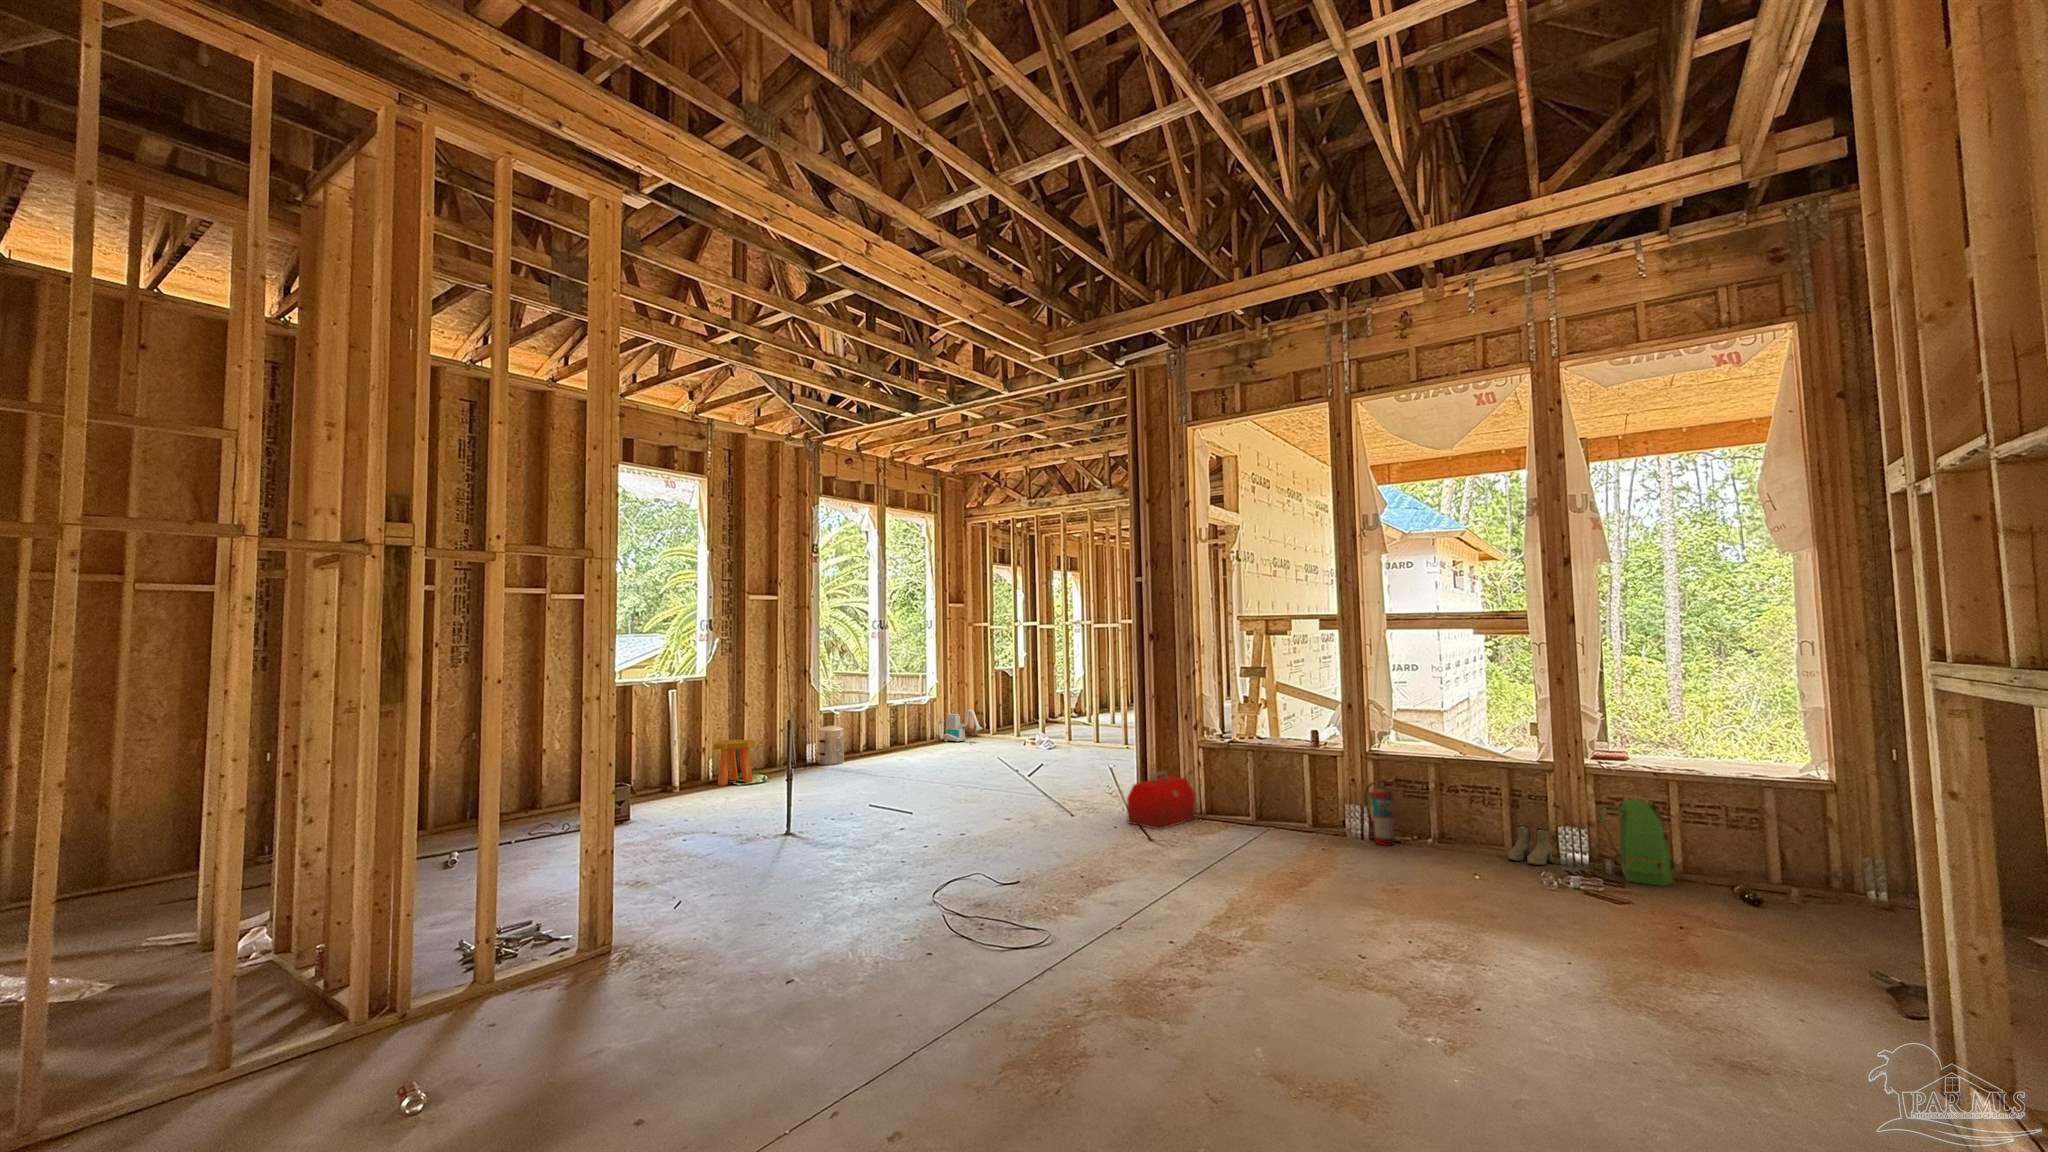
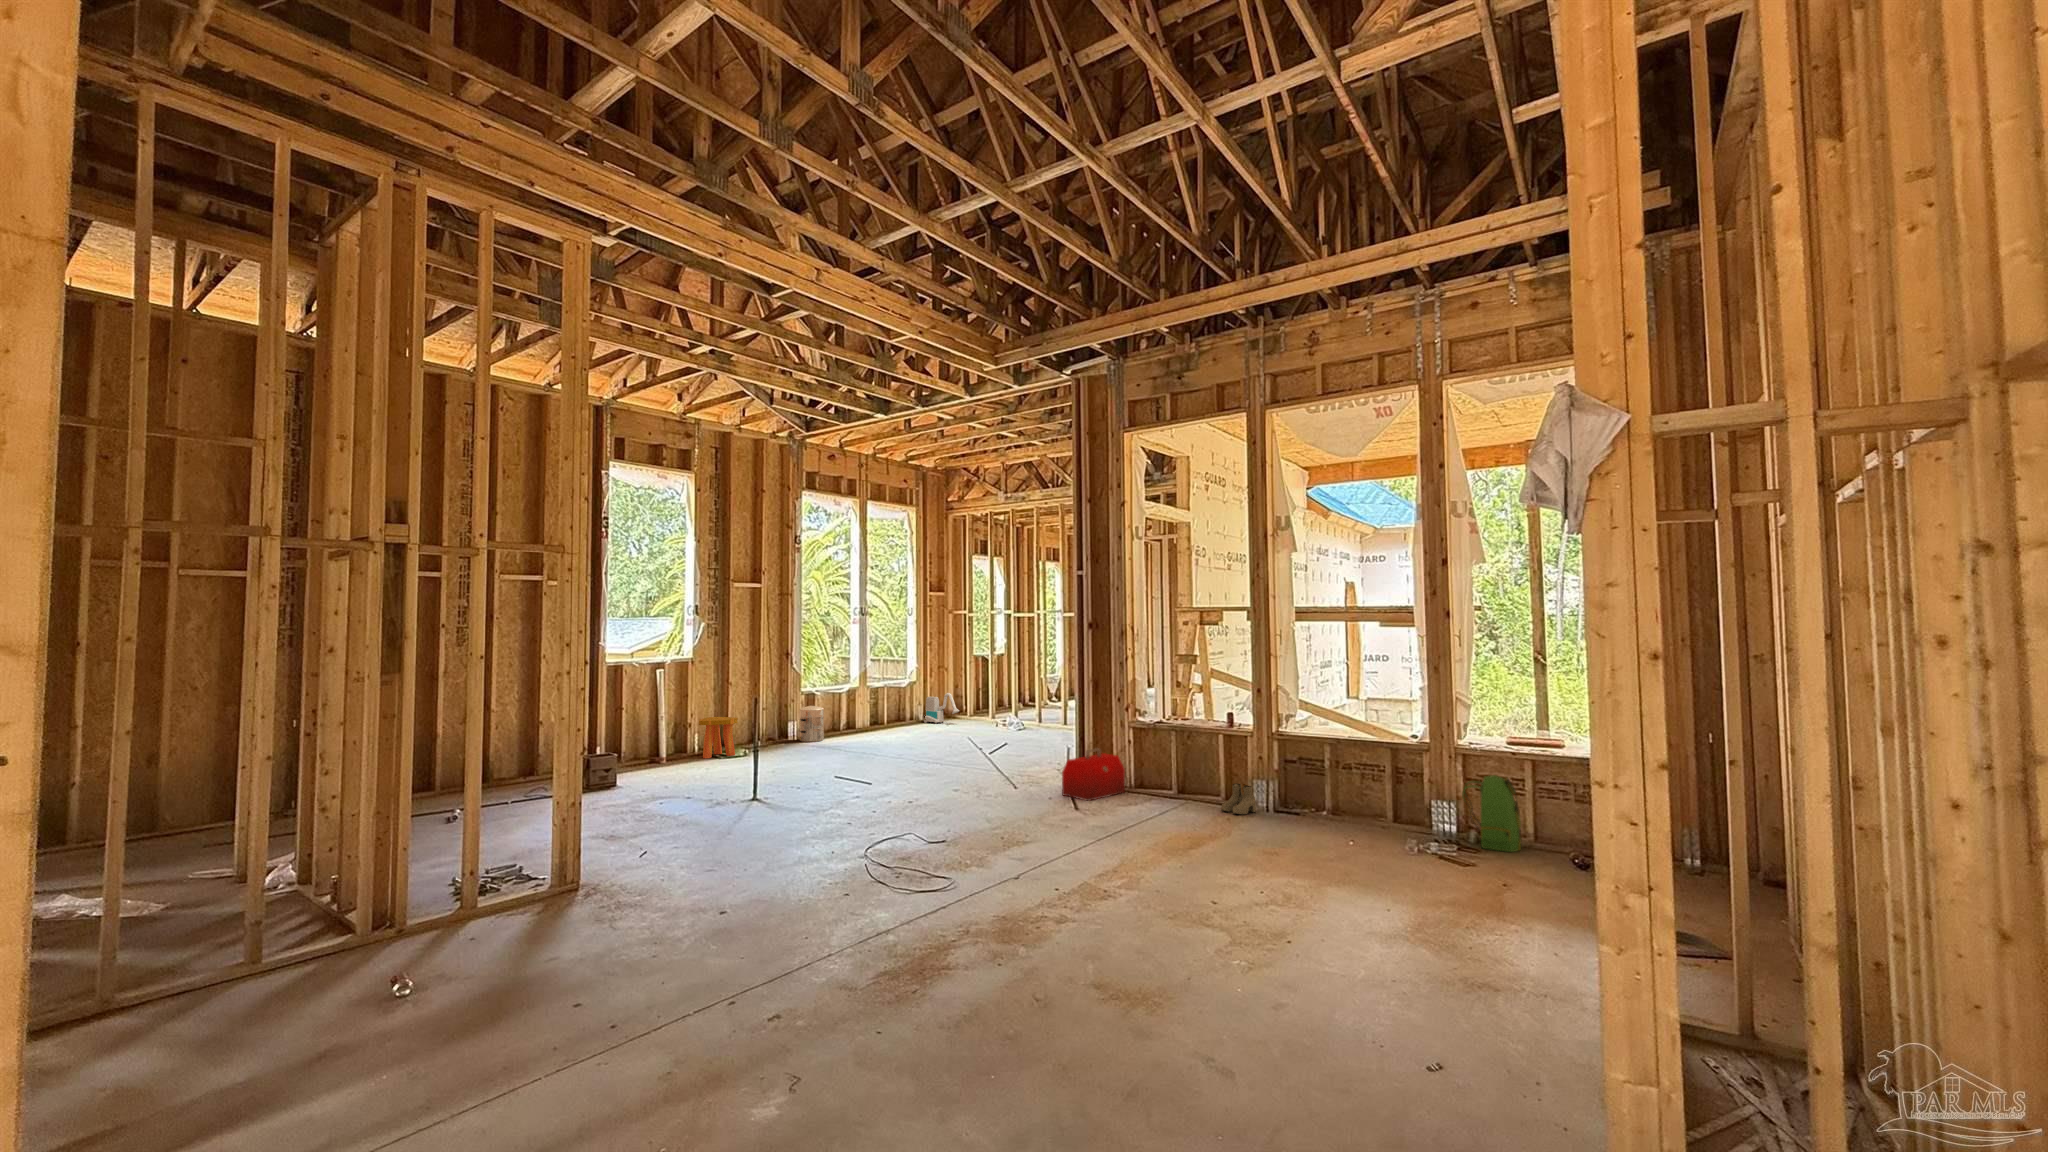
fire extinguisher: present [1364,777,1395,846] -> none [1268,754,1299,817]
boots: present [1508,825,1552,865] -> present [1221,783,1256,815]

